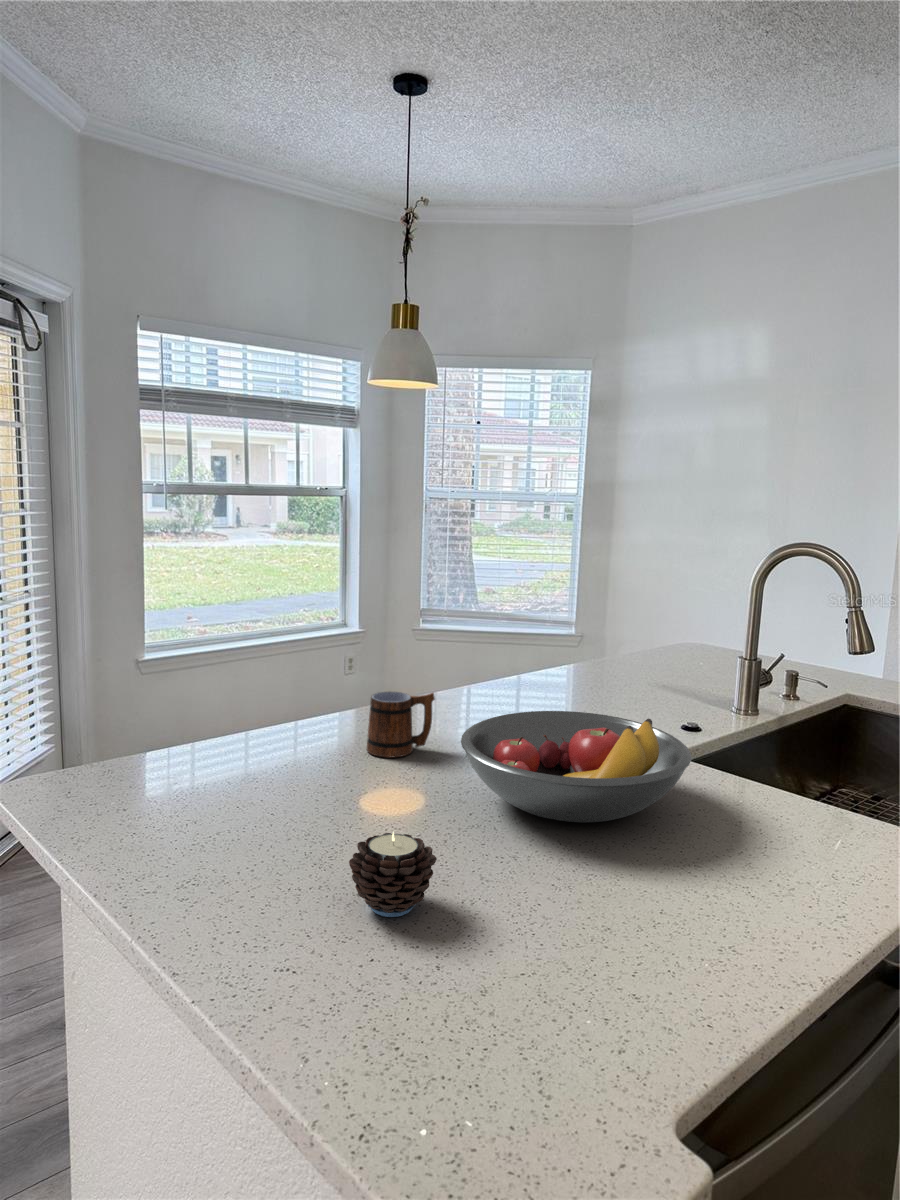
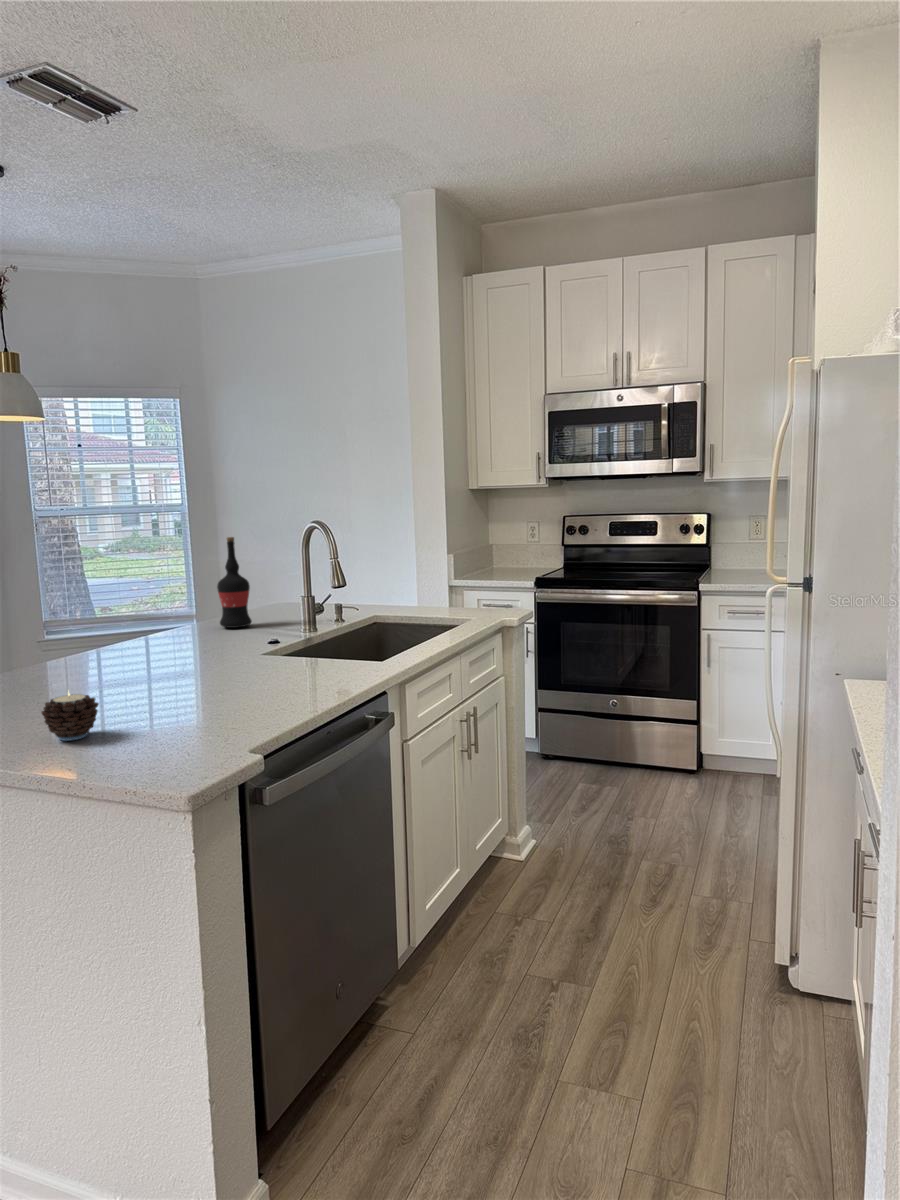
wine bottle: none [618,559,666,684] -> present [217,537,252,628]
mug: present [366,691,435,758] -> none [29,636,80,686]
fruit bowl: present [461,711,691,822] -> none [104,625,257,691]

